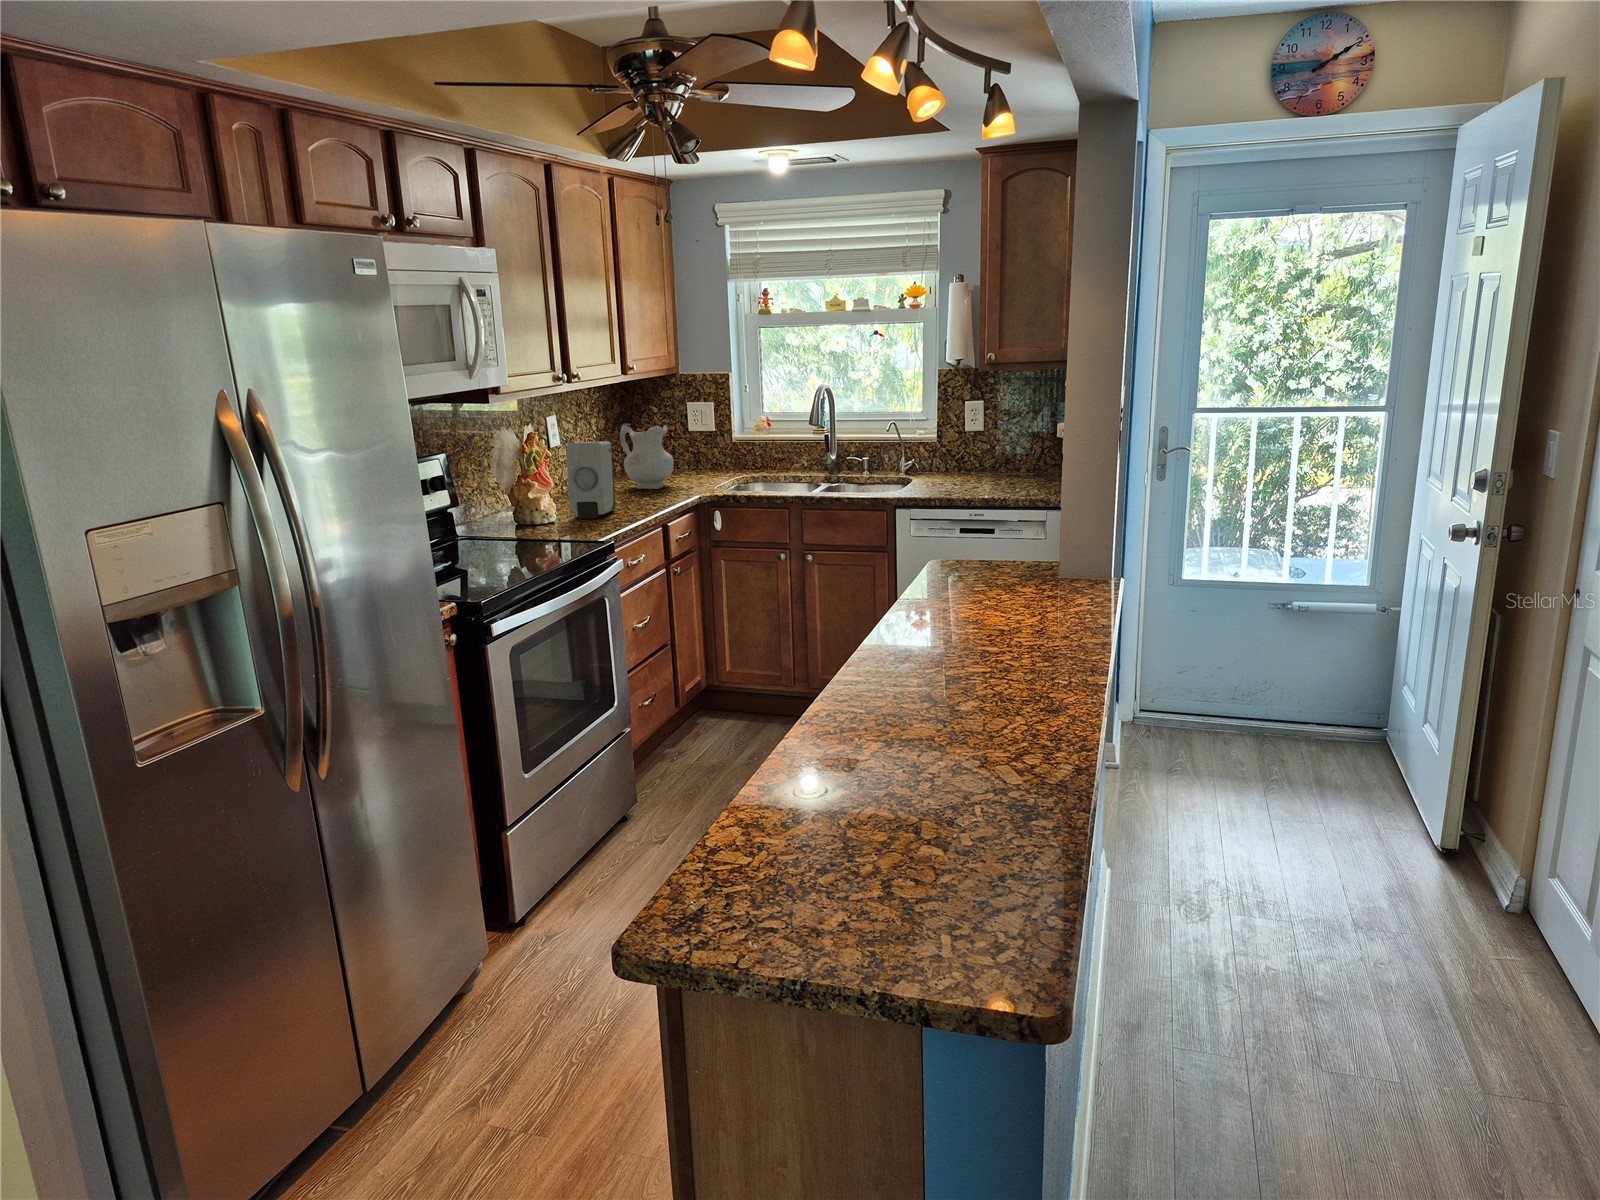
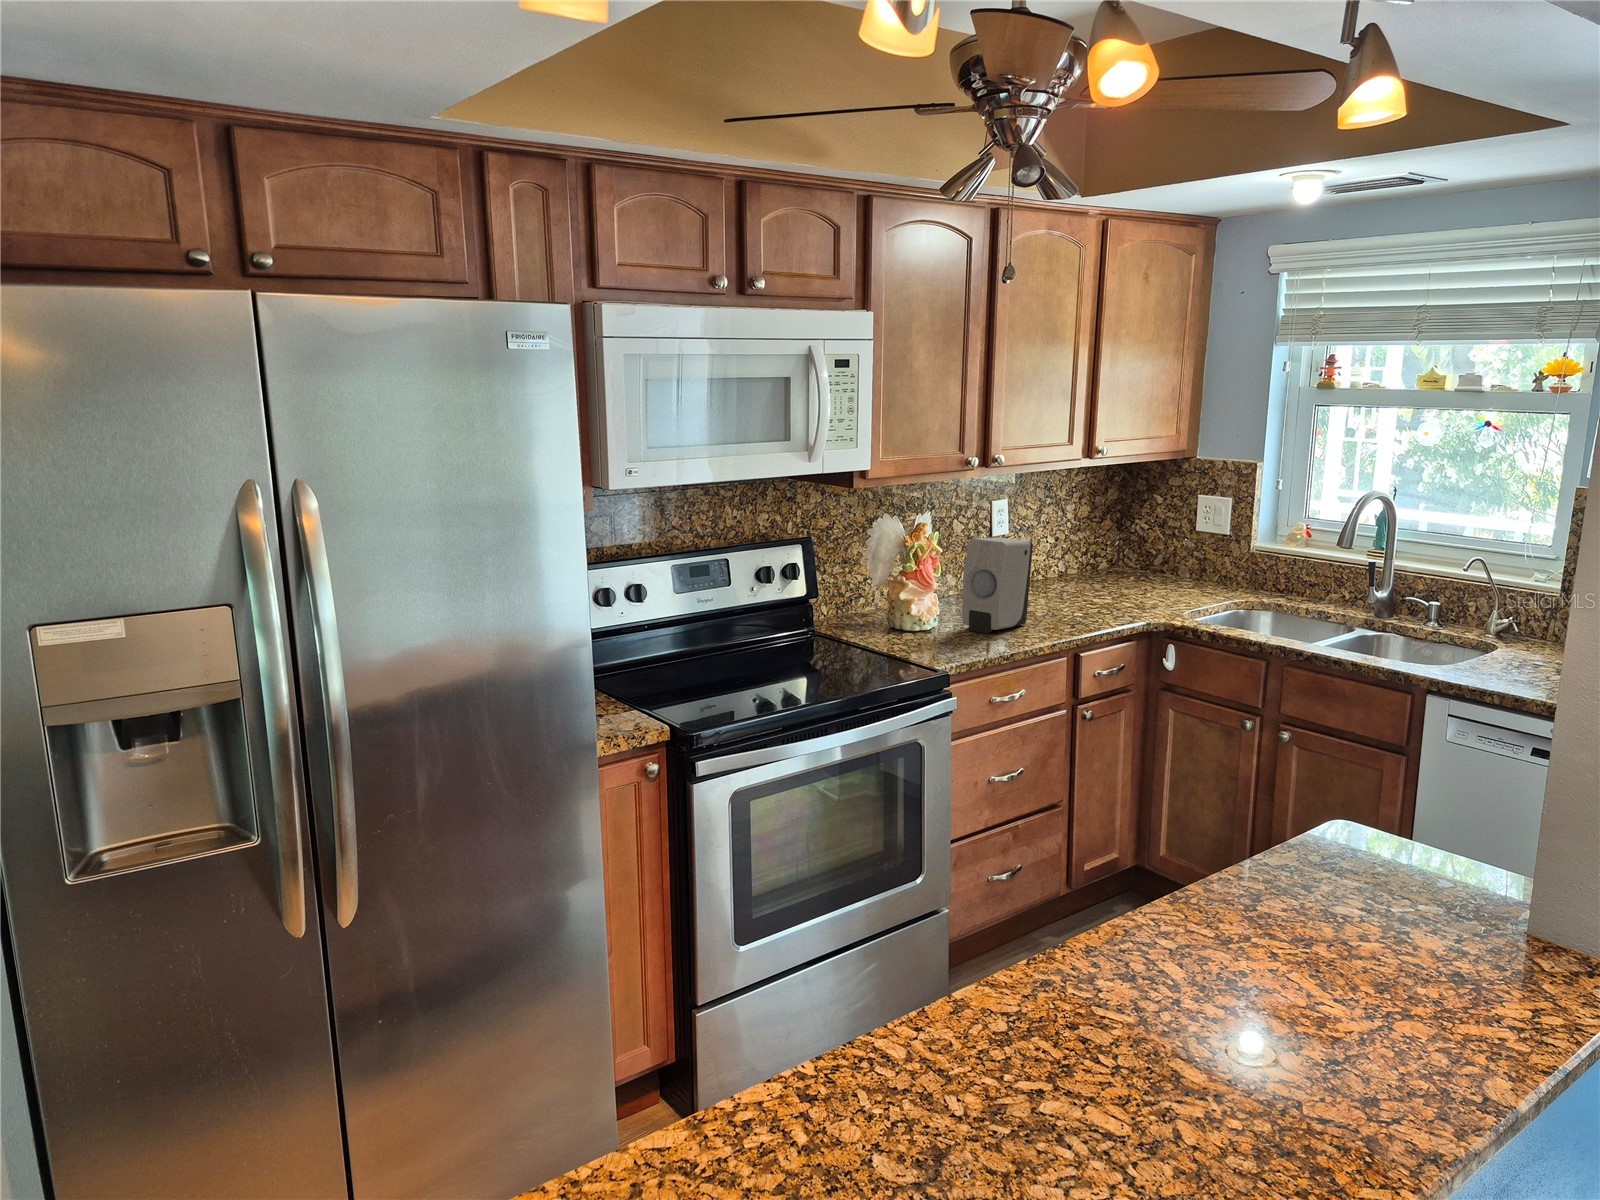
ceramic pitcher: present [620,423,674,489] -> none [1083,515,1147,602]

